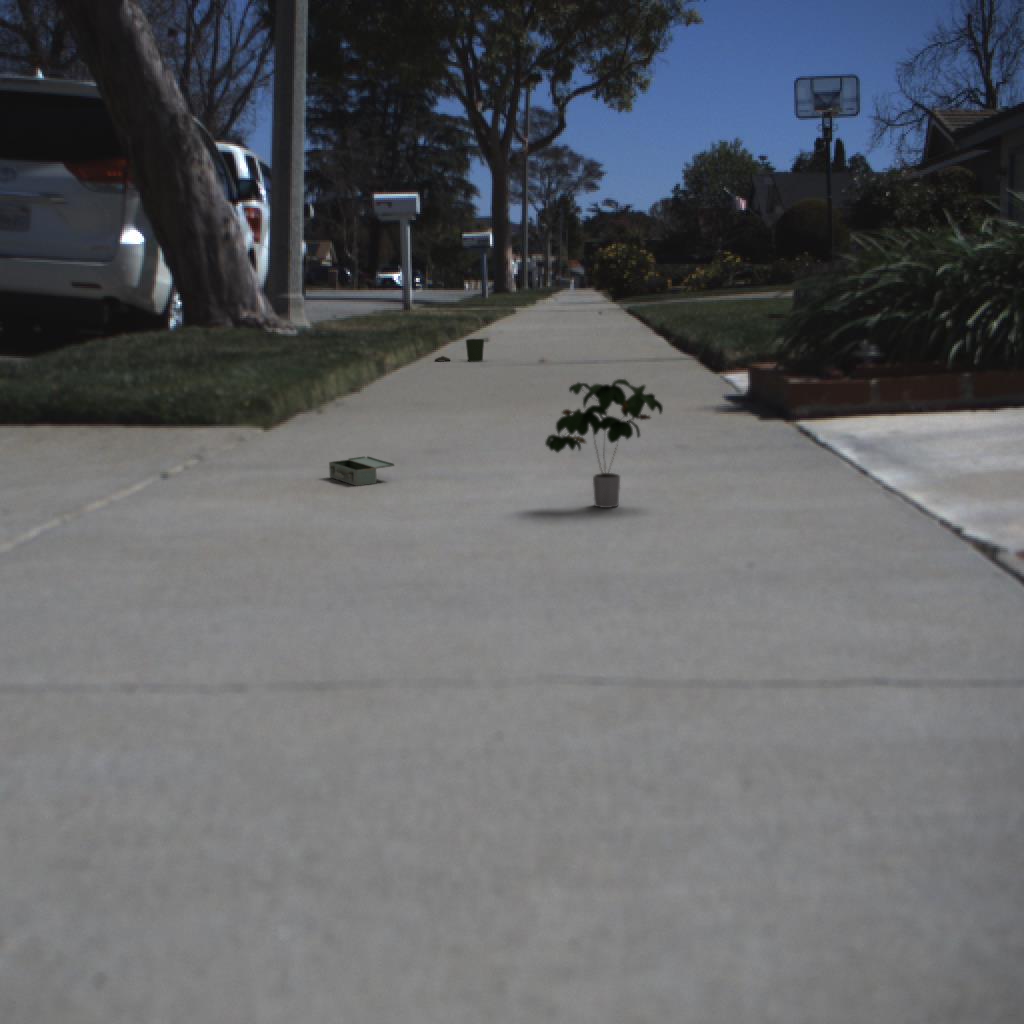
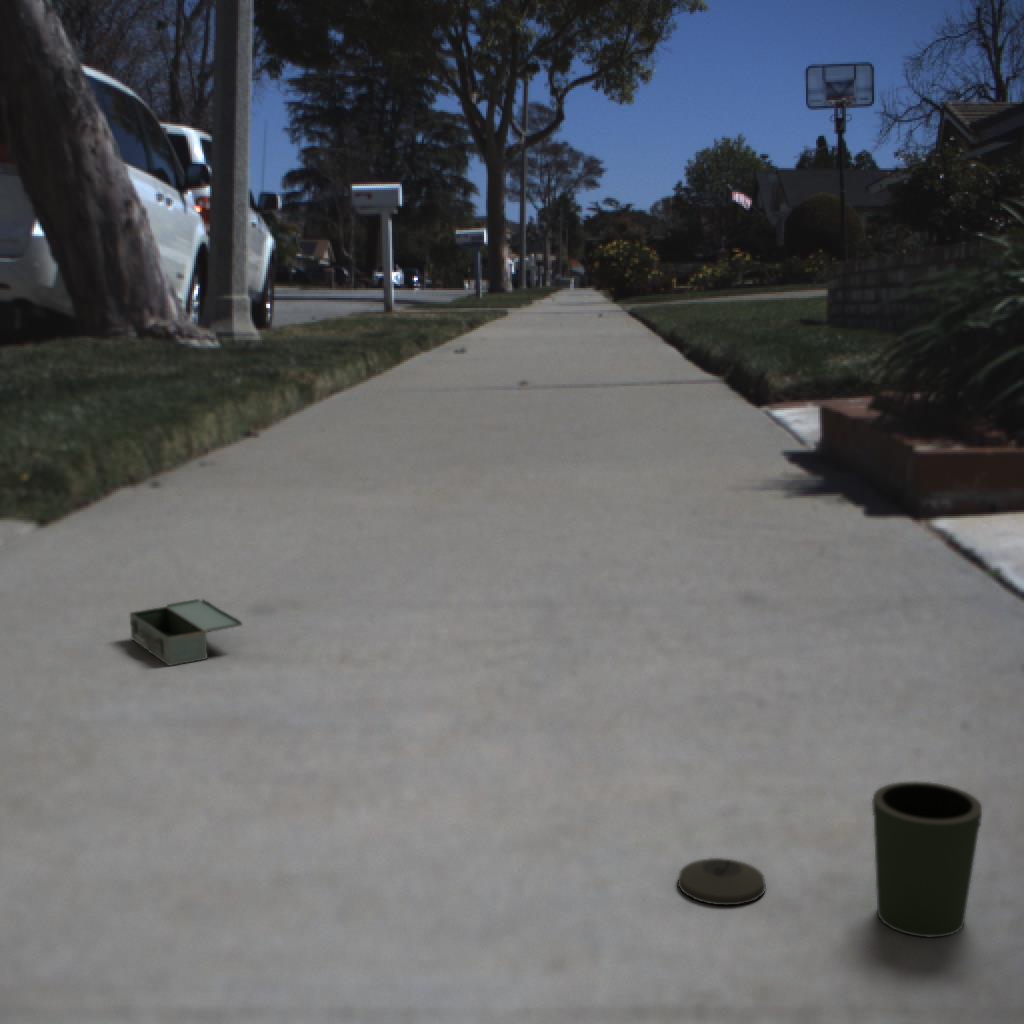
trash can: present [435,339,484,362] -> present [678,781,982,937]
potted plant: present [545,379,663,508] -> none [509,494,747,751]

